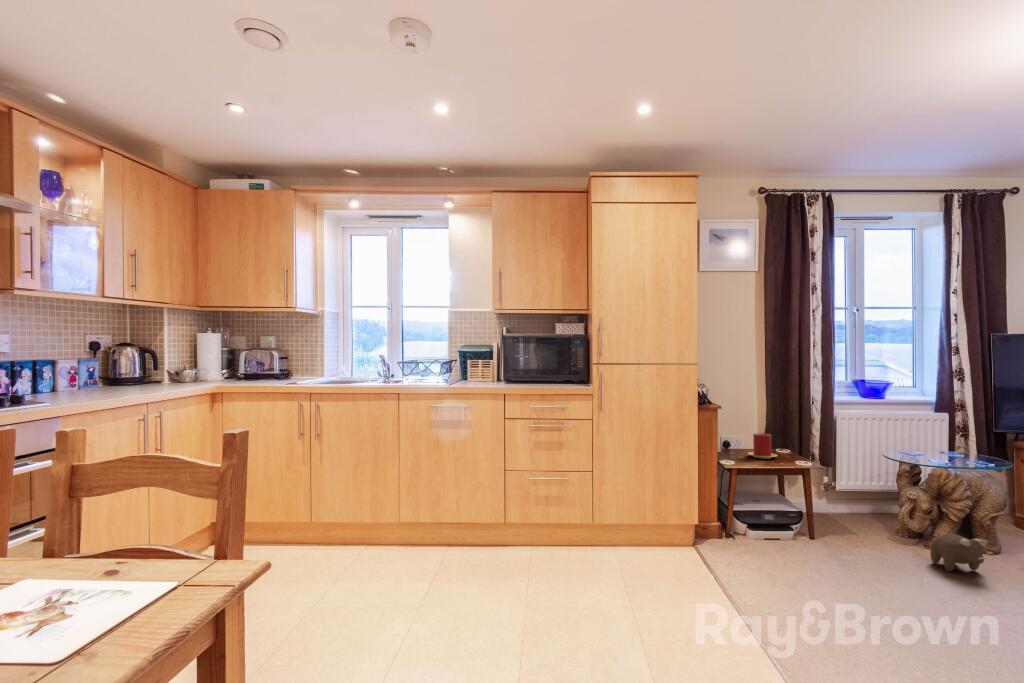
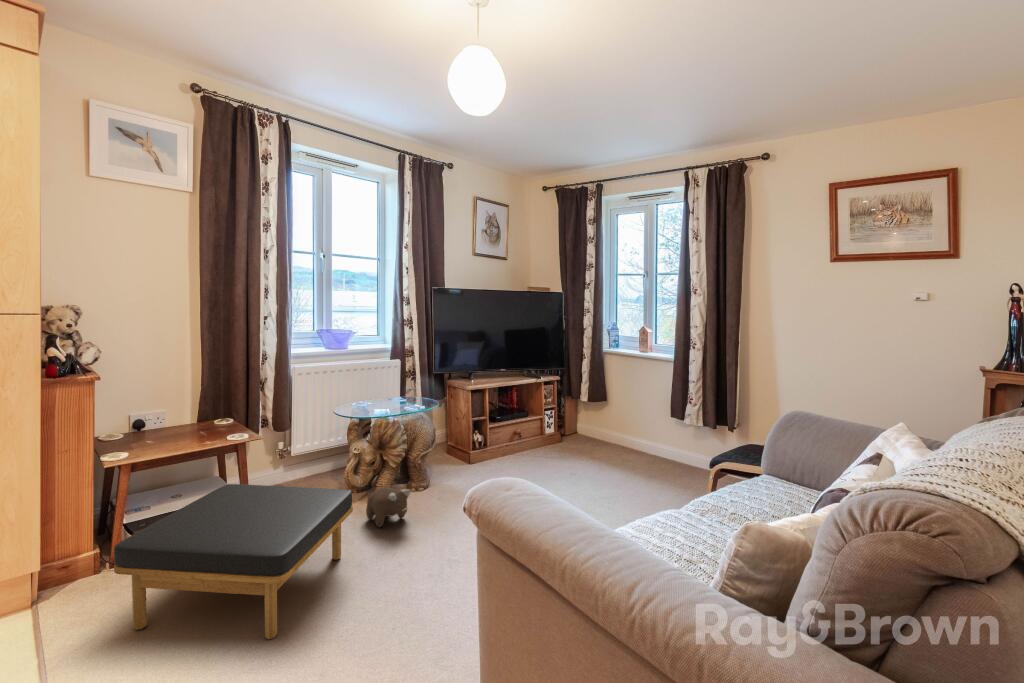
candle: present [748,433,777,459] -> none [164,405,206,439]
ottoman: none [751,498,927,613] -> present [114,484,353,639]

